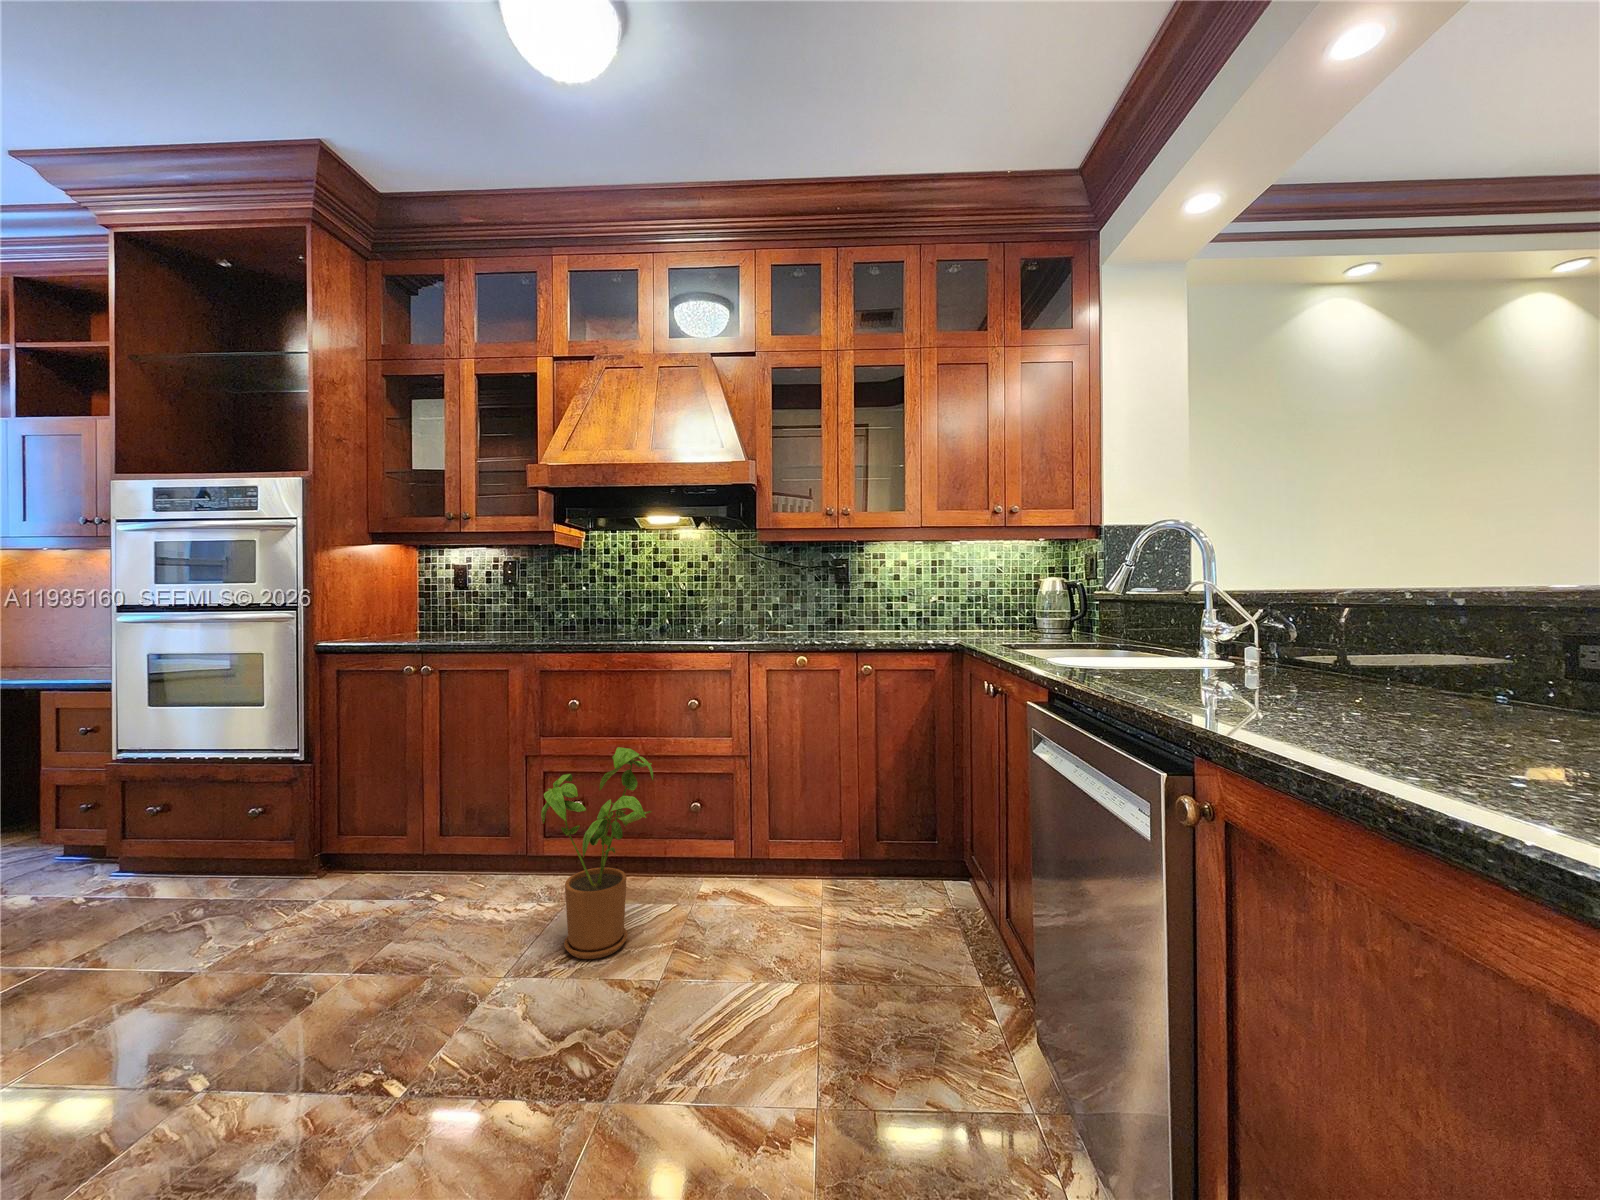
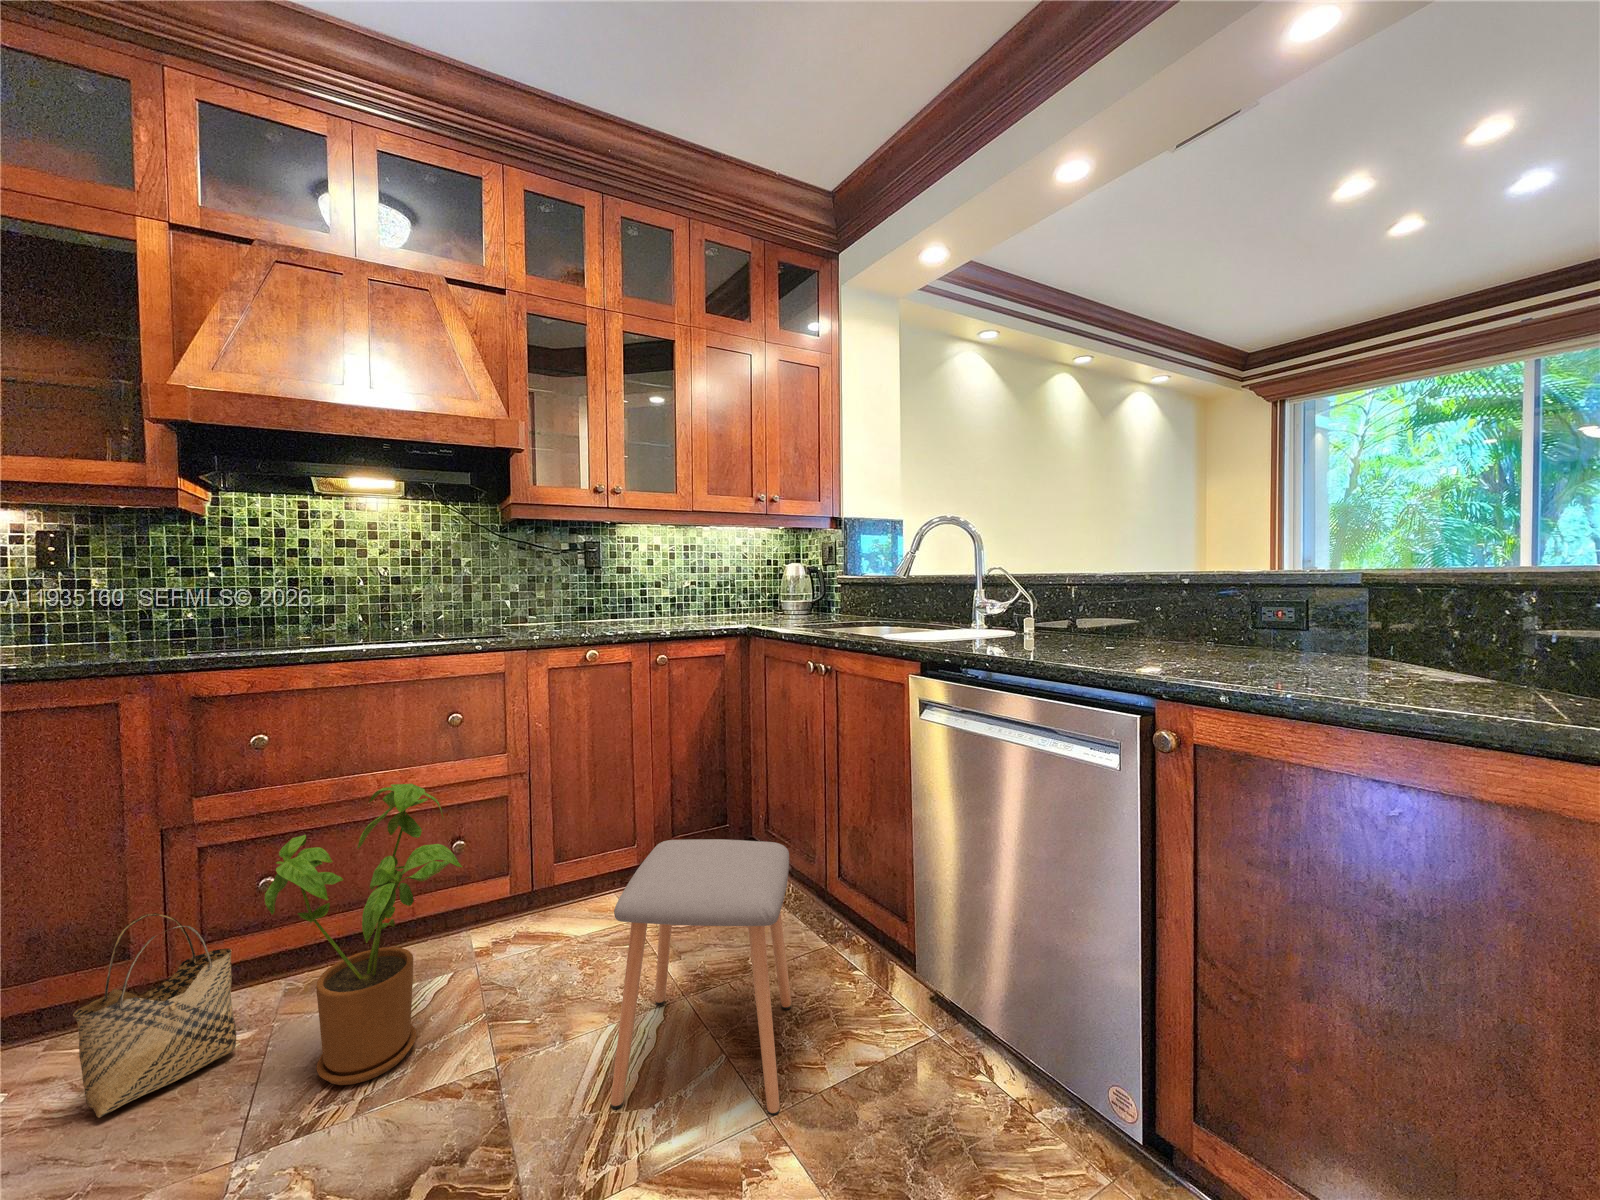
woven basket: none [459,809,542,927] -> present [73,913,236,1118]
stool: none [710,833,903,1109] -> present [611,839,791,1116]

